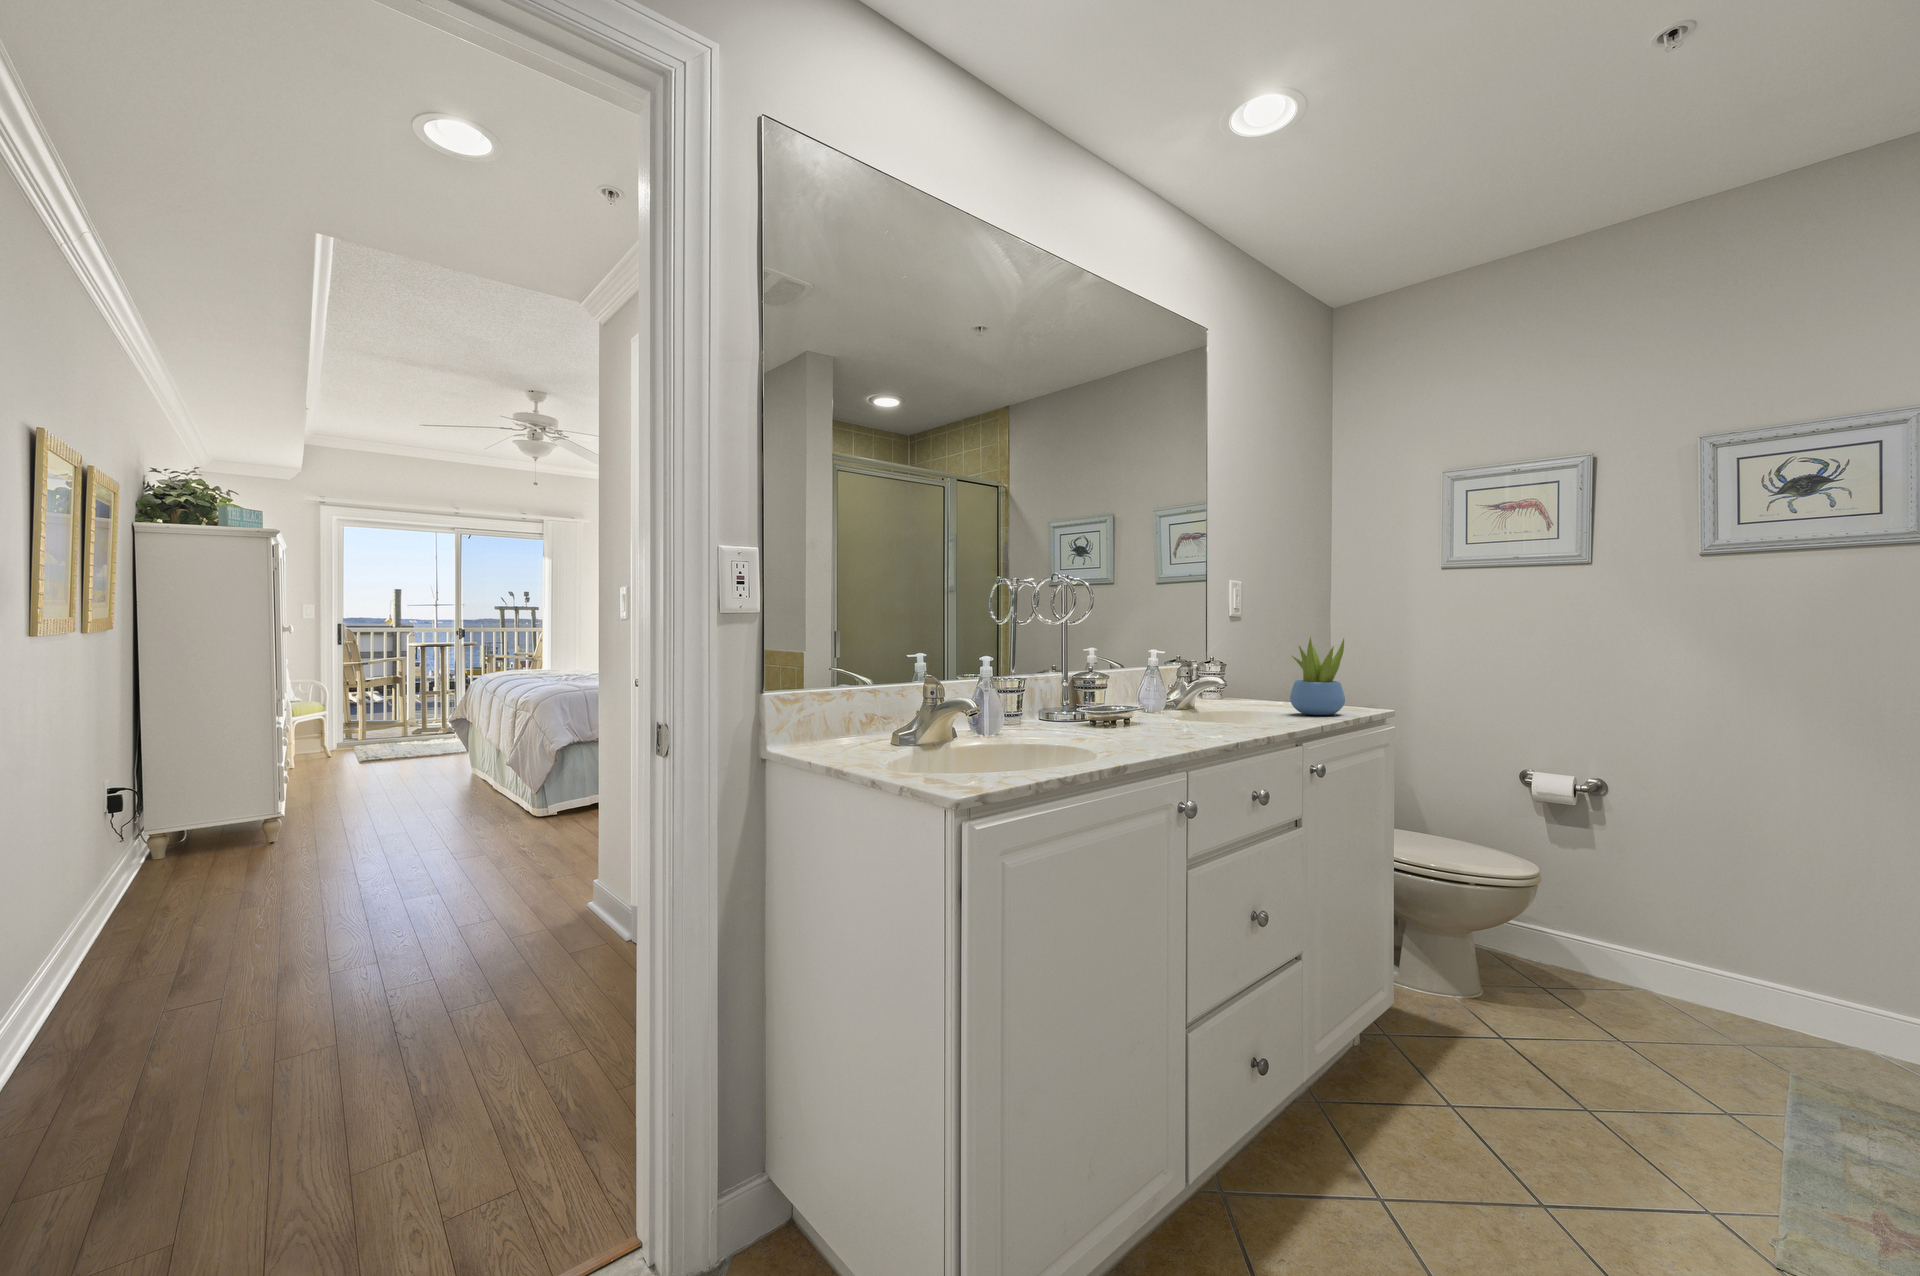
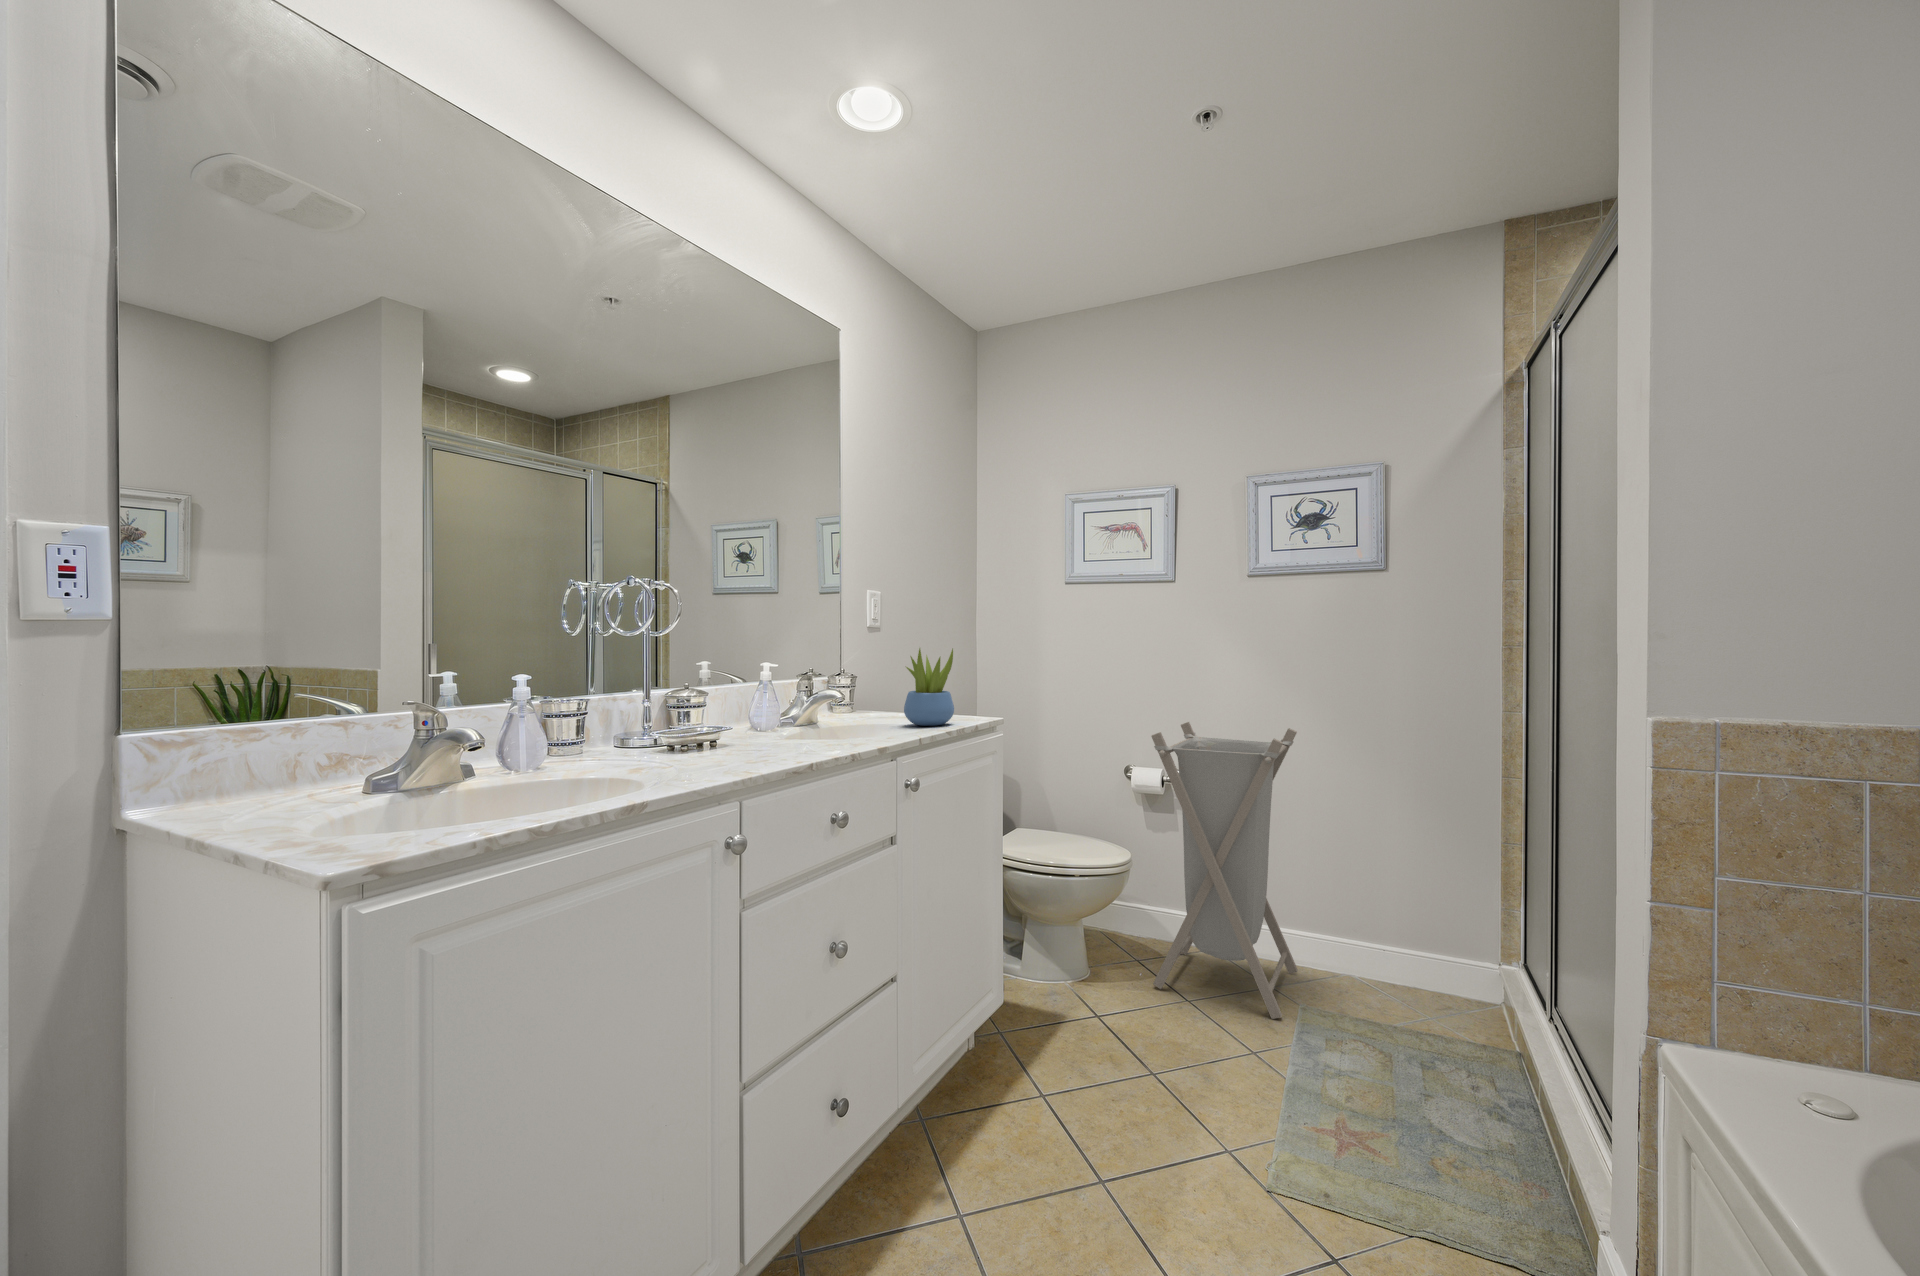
laundry hamper: none [1568,725,1778,1076] -> present [1151,722,1298,1019]

